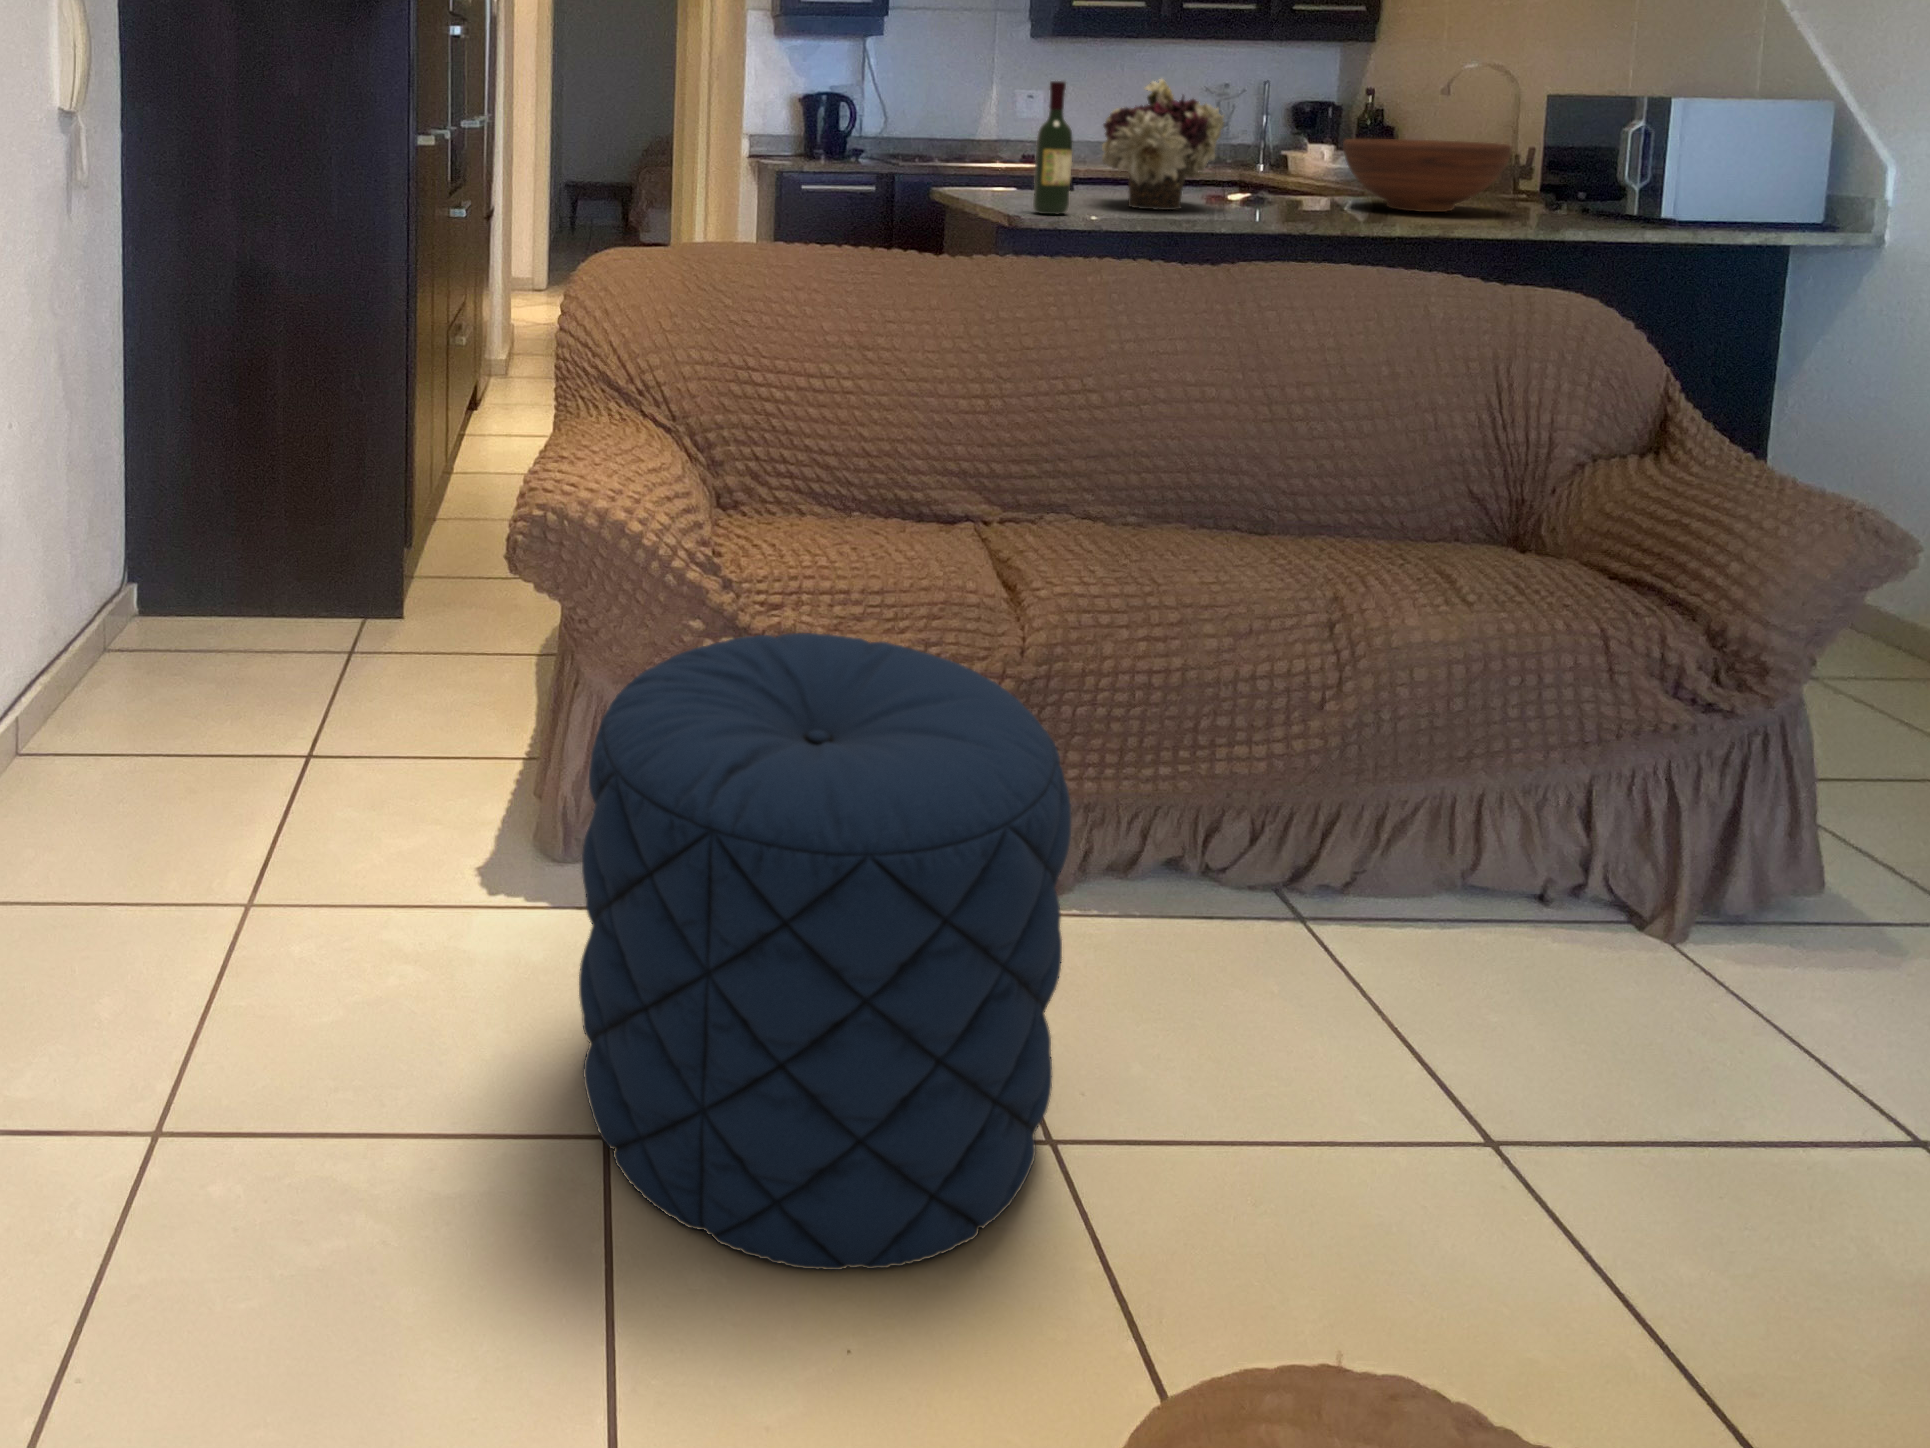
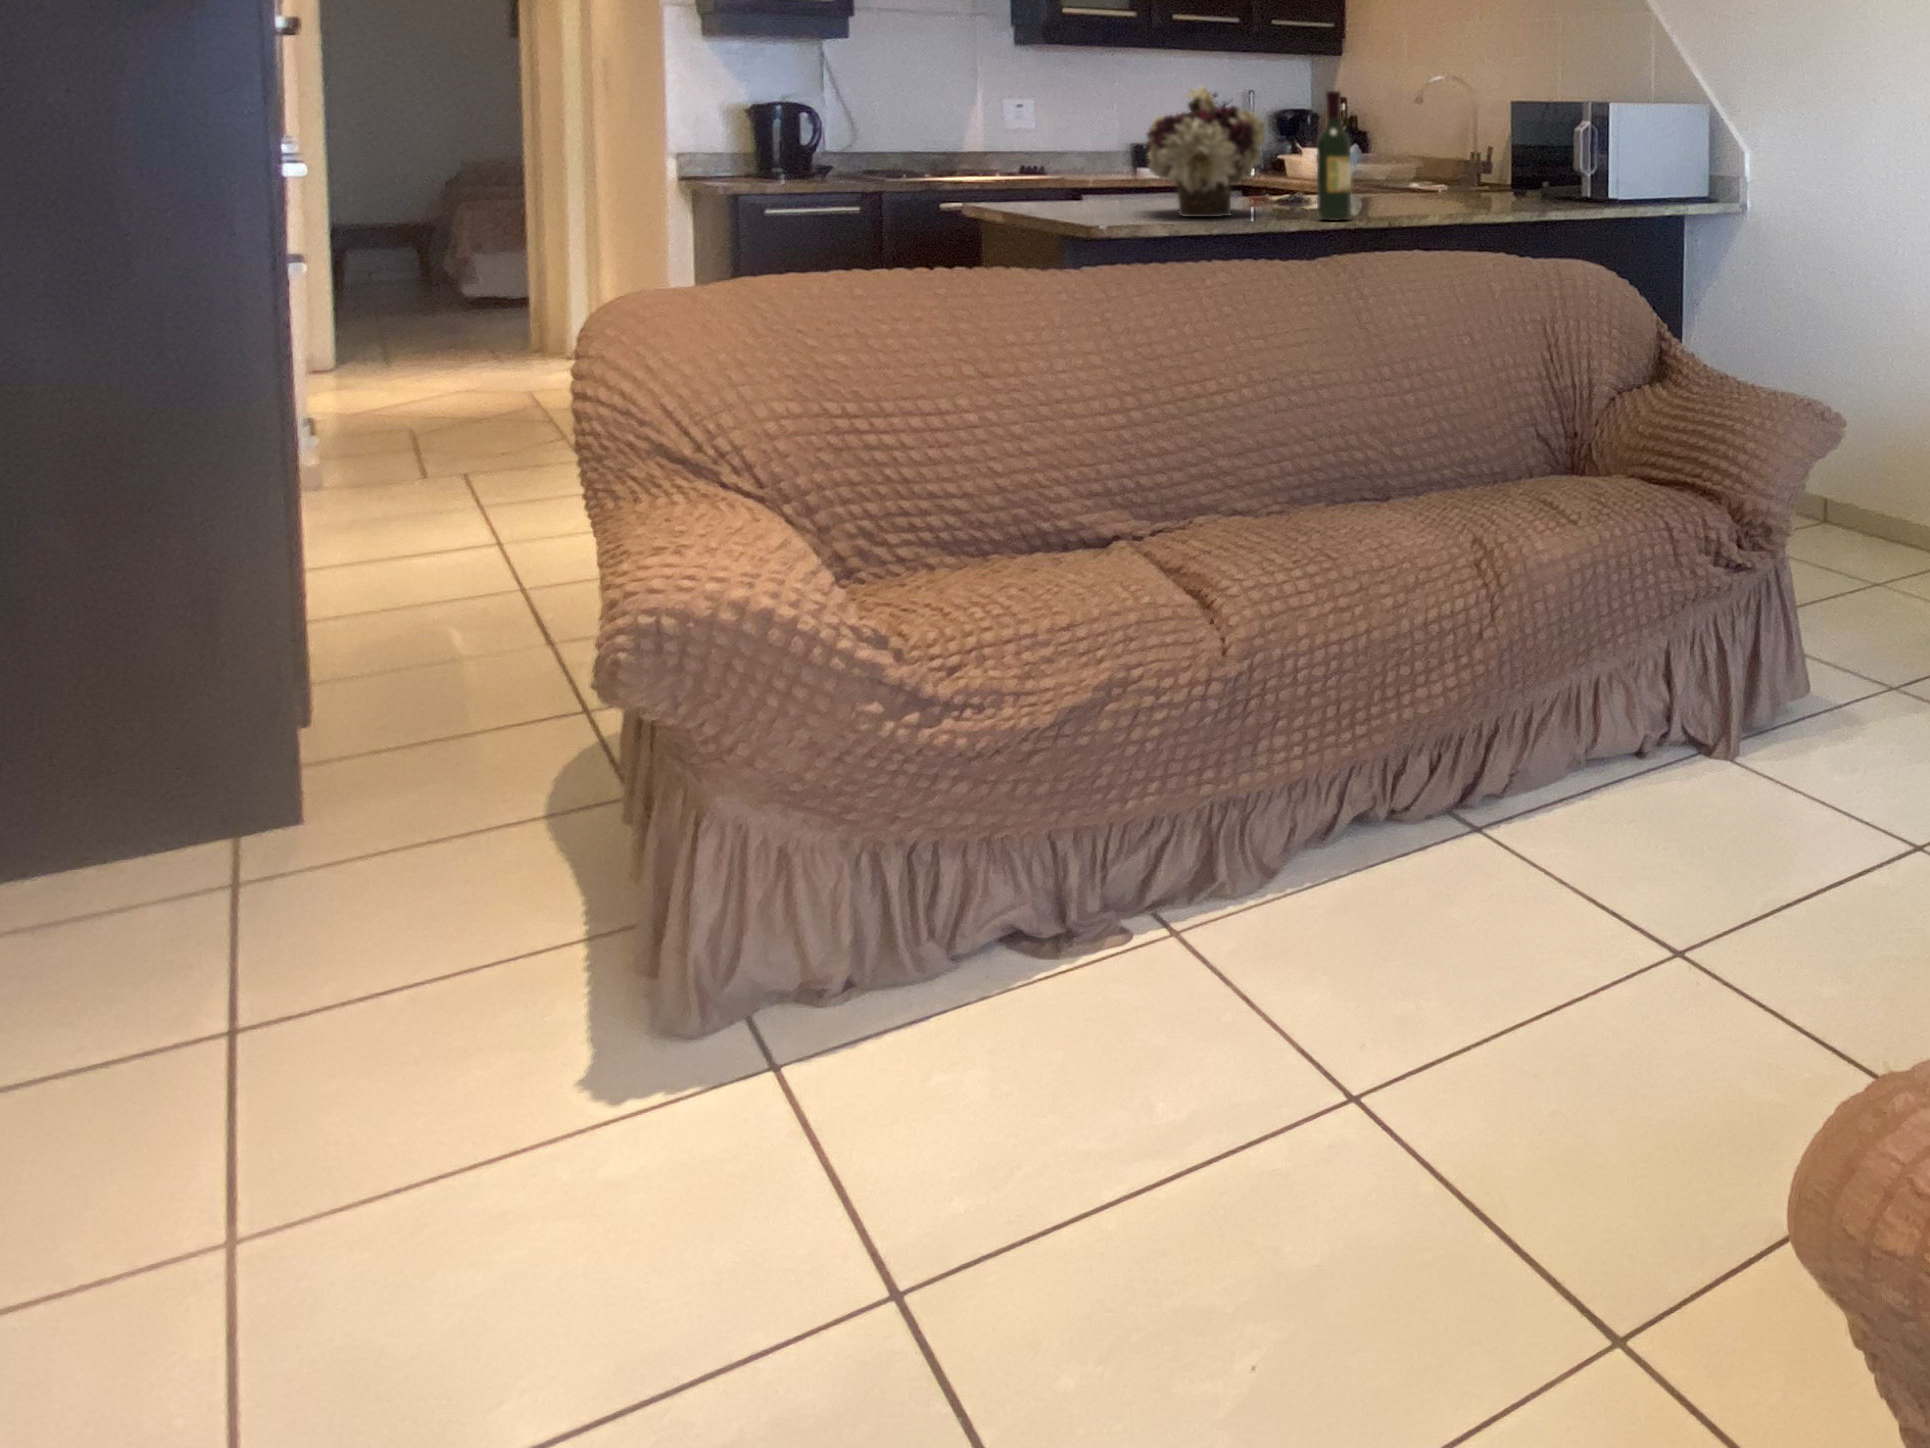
wine bottle: present [1033,81,1073,214] -> present [1317,91,1352,220]
fruit bowl: present [1343,139,1512,212] -> none [1366,140,1501,205]
pouf: present [579,633,1071,1270] -> none [820,659,1344,1308]

